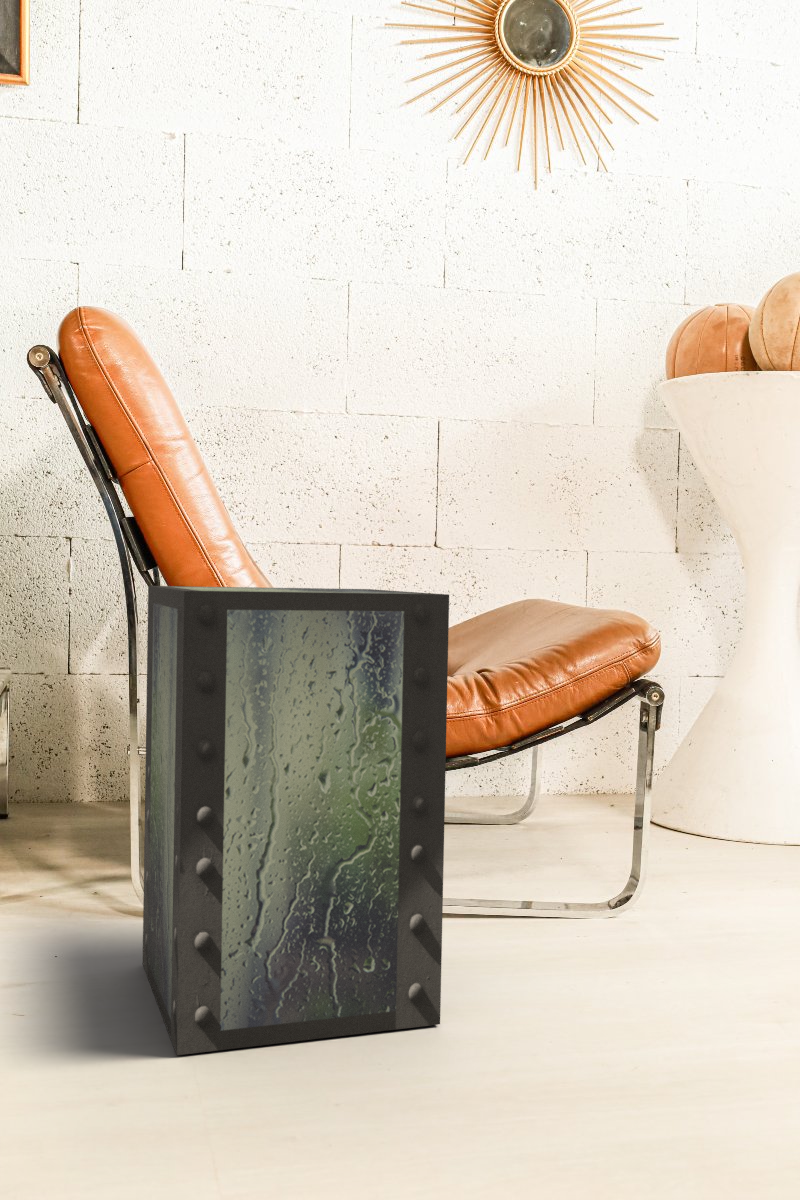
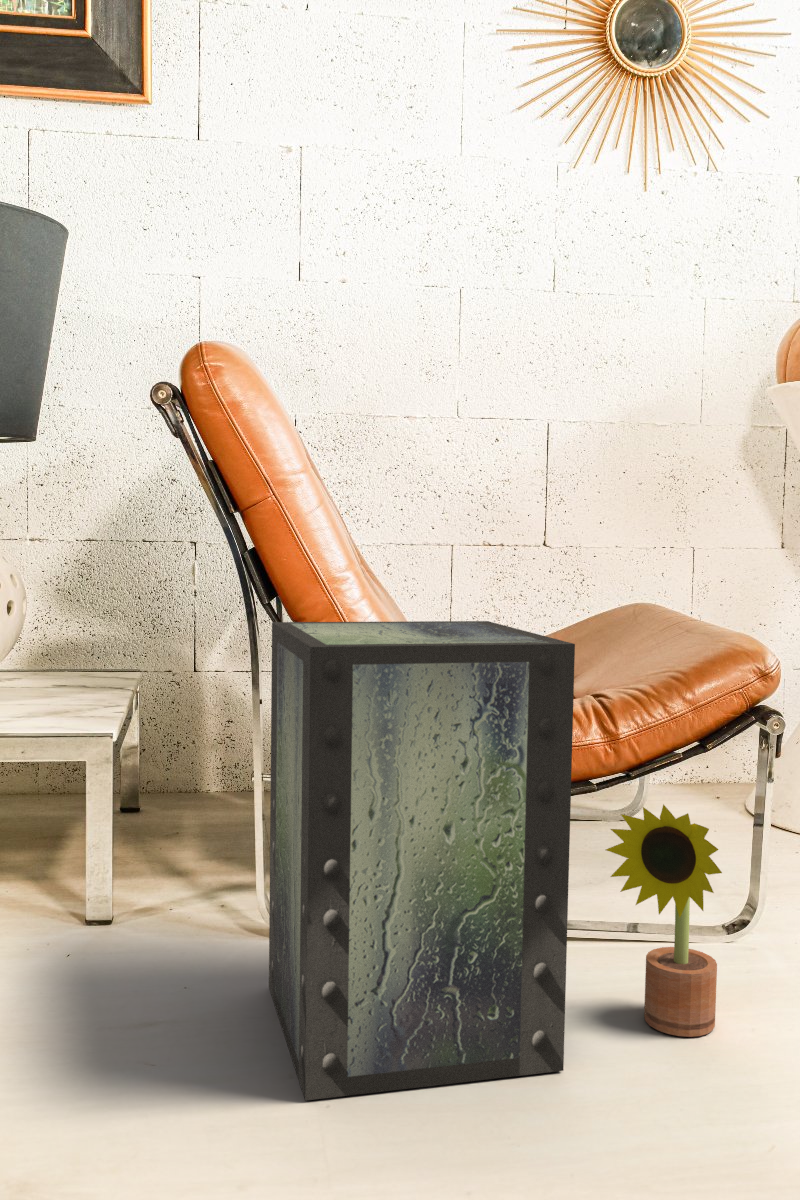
decorative plant: none [483,759,595,994] -> present [606,805,722,1037]

